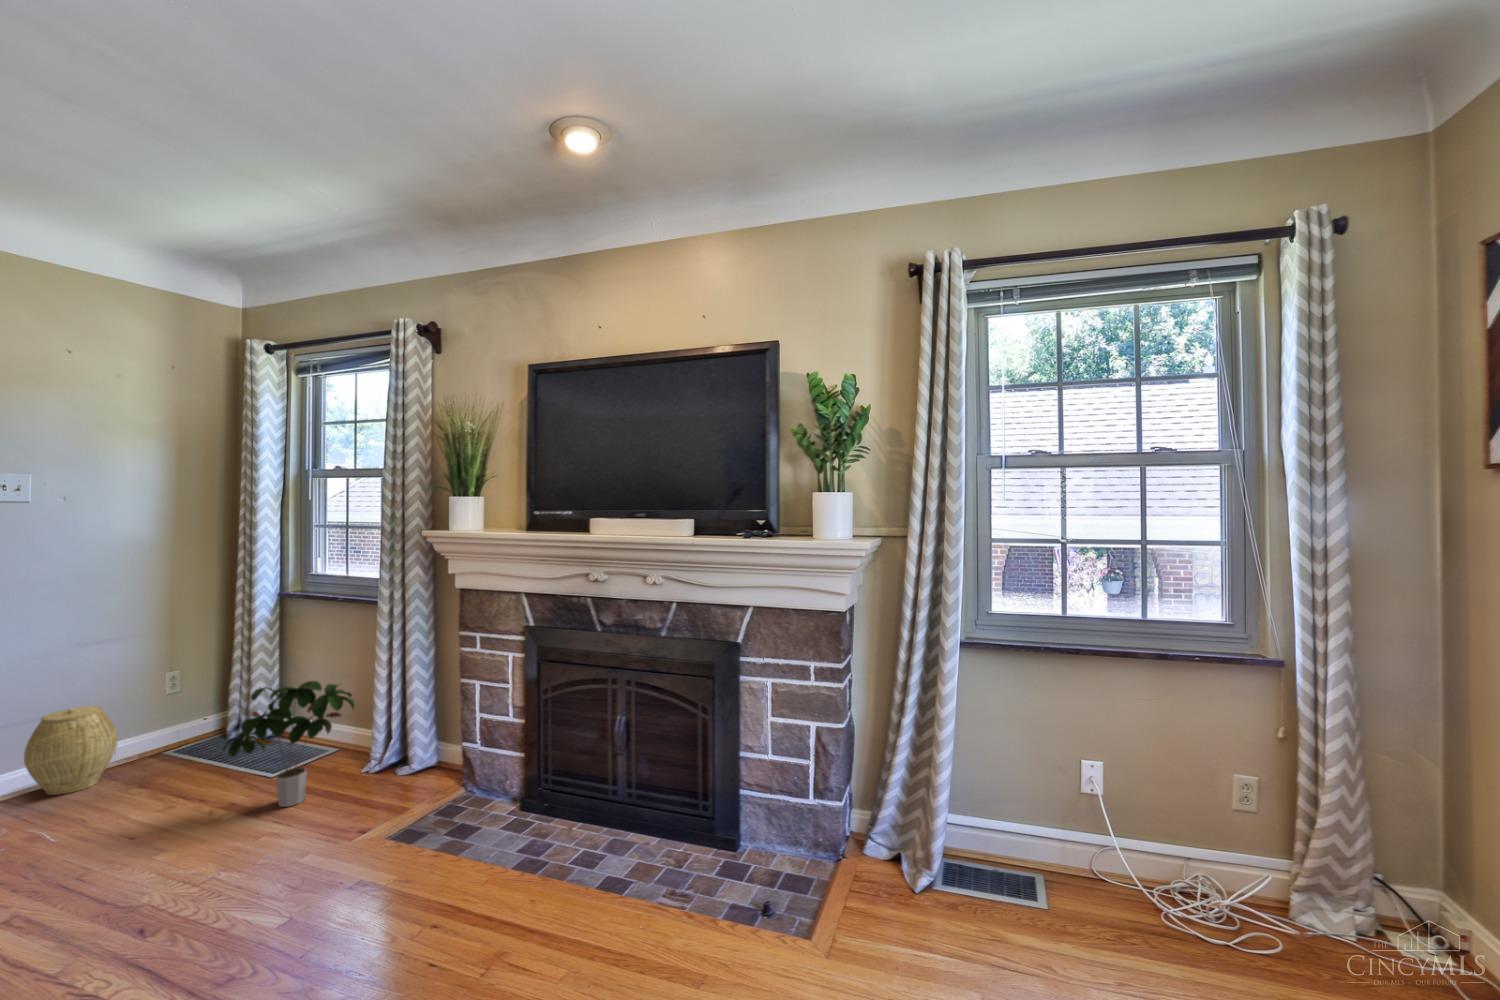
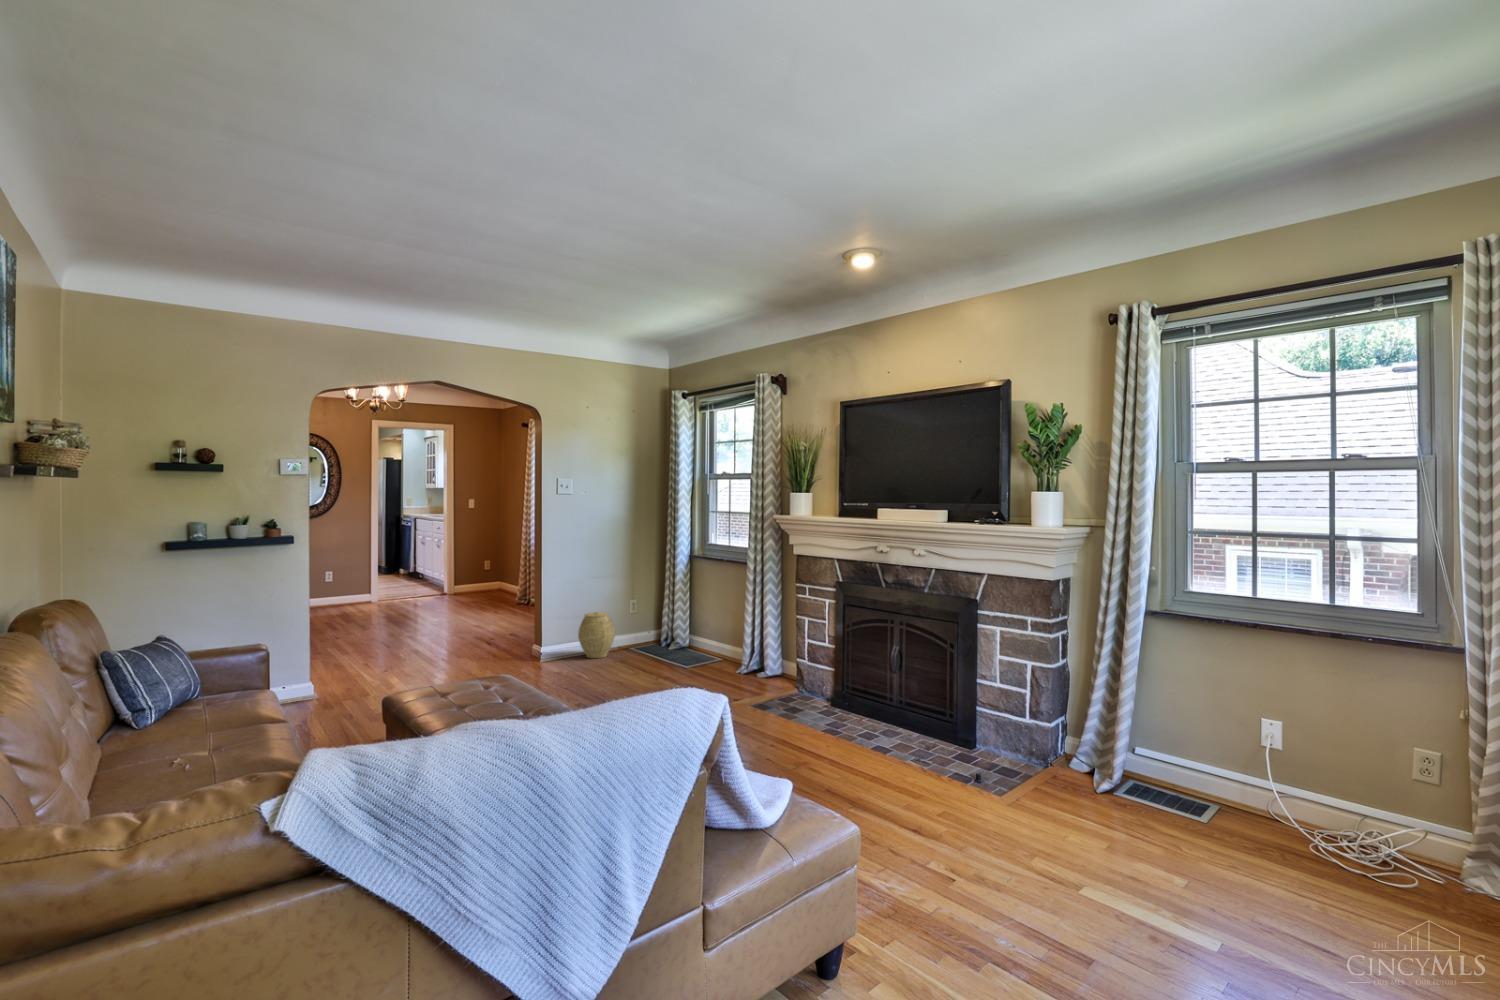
potted plant: present [223,681,354,807] -> none [668,607,734,681]

